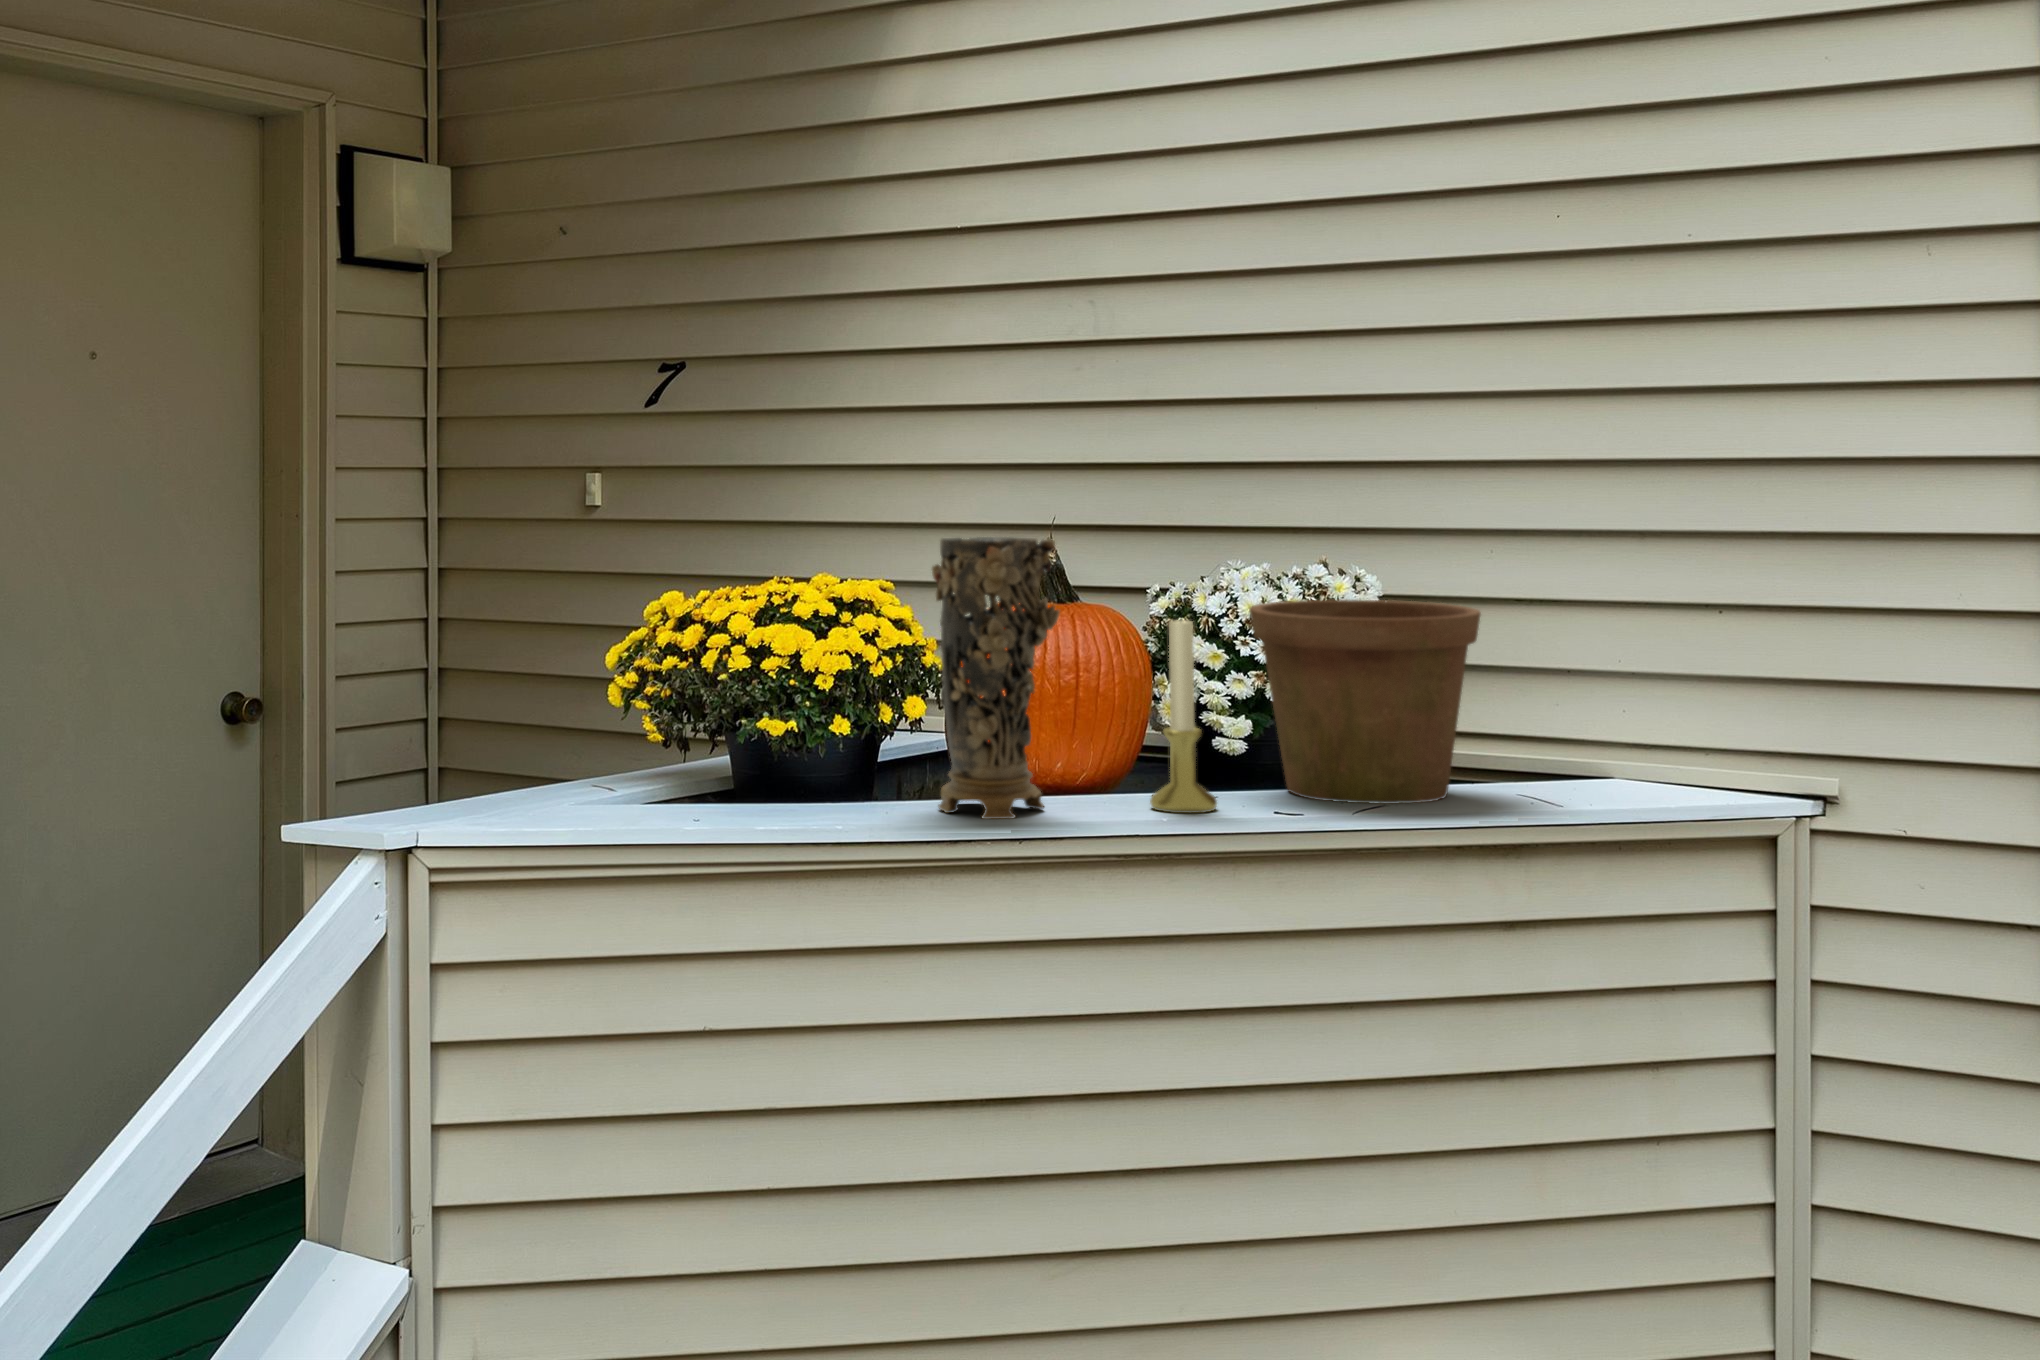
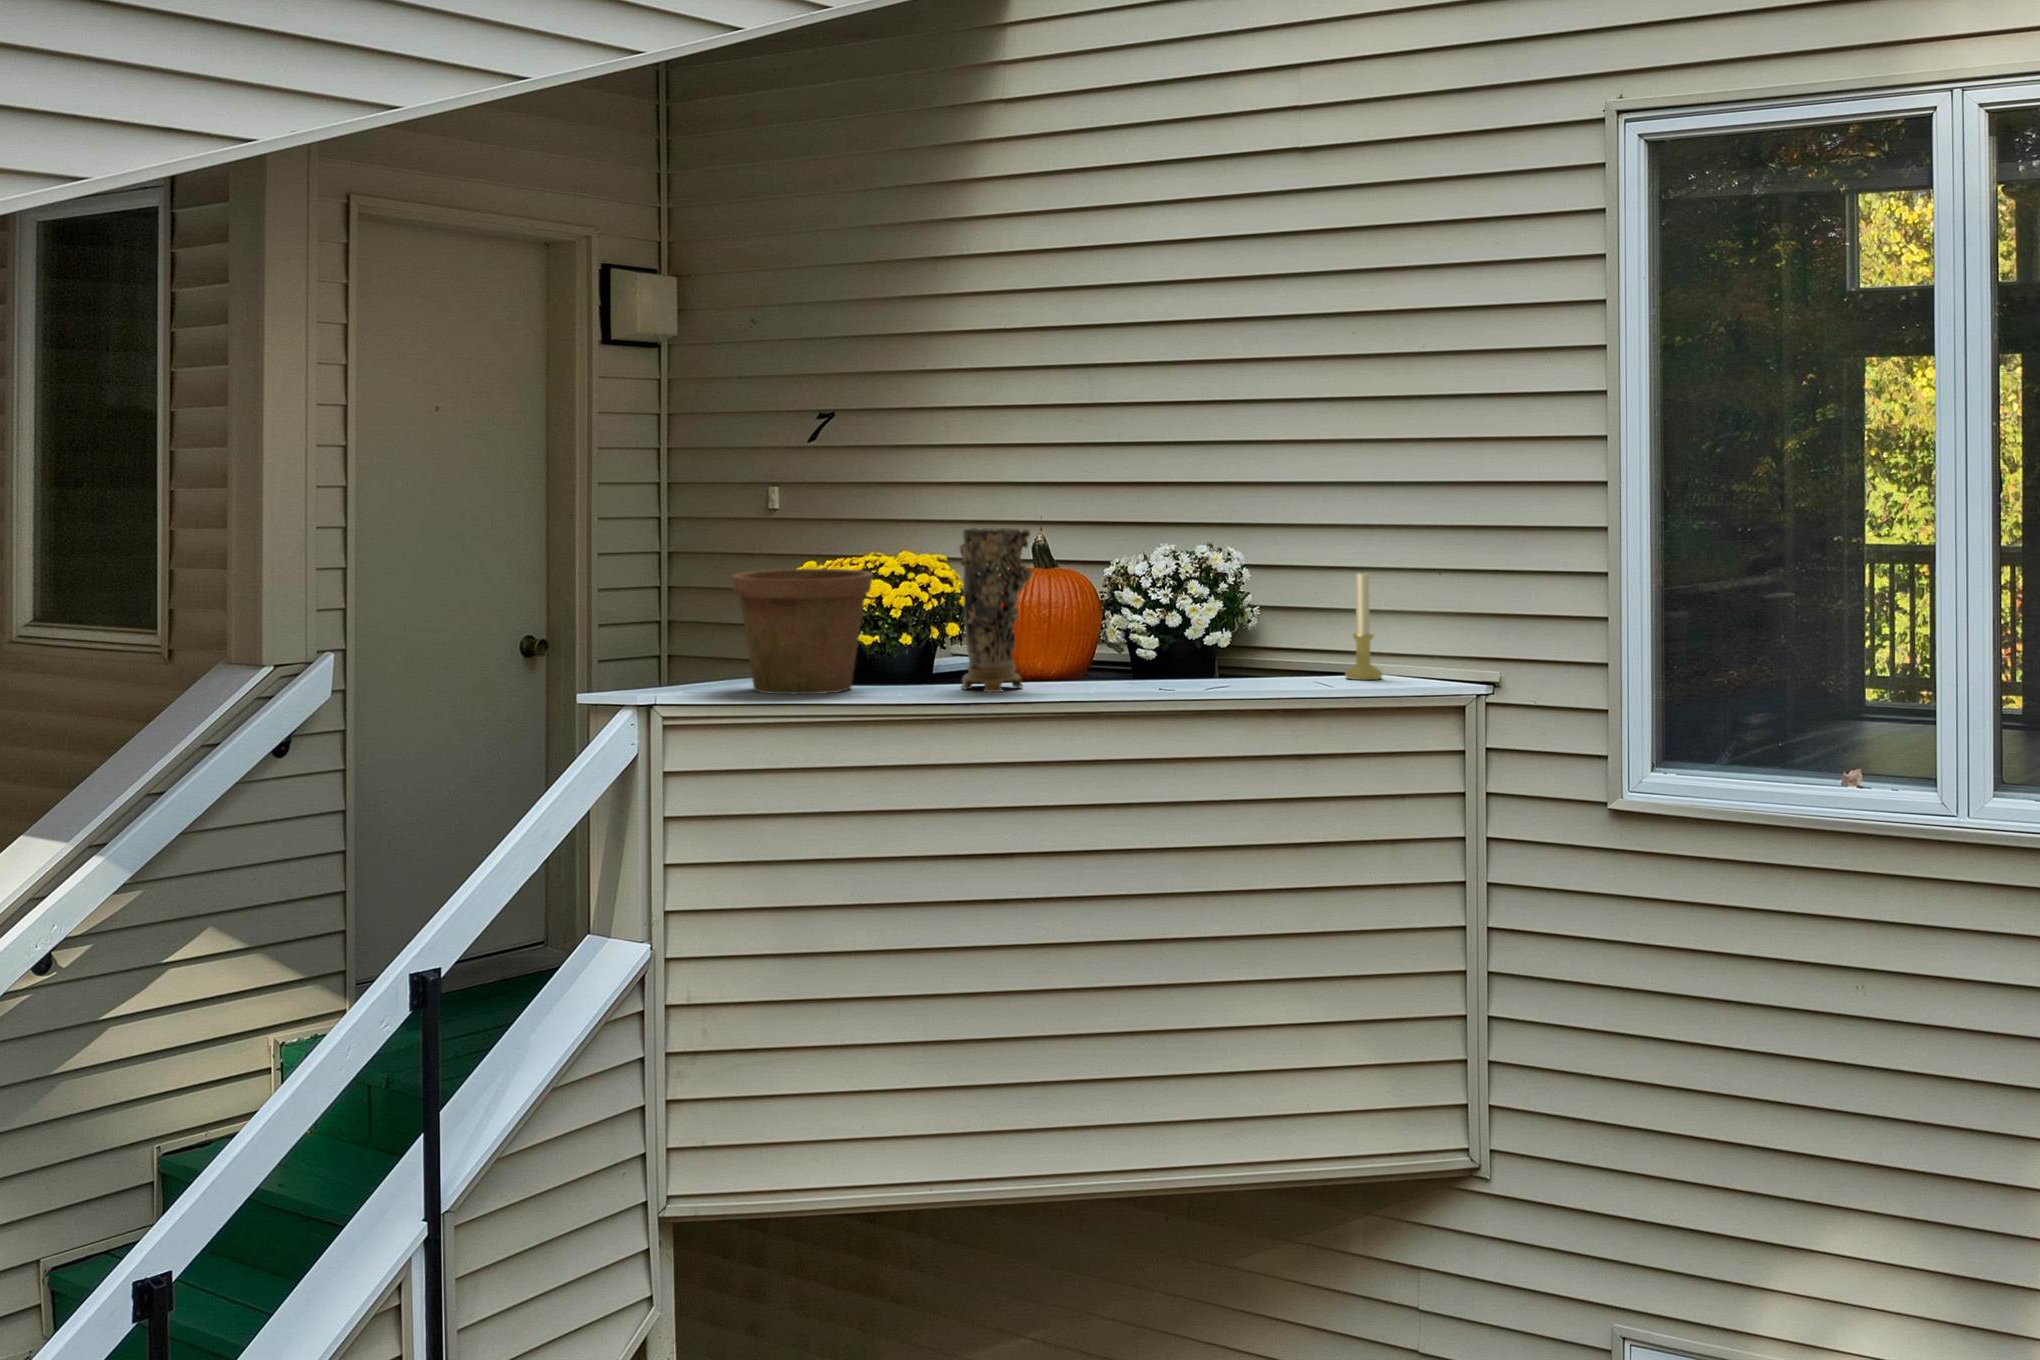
flower pot: present [1249,600,1481,804] -> present [732,569,873,694]
candle holder: present [1150,617,1217,813] -> present [1345,573,1382,680]

